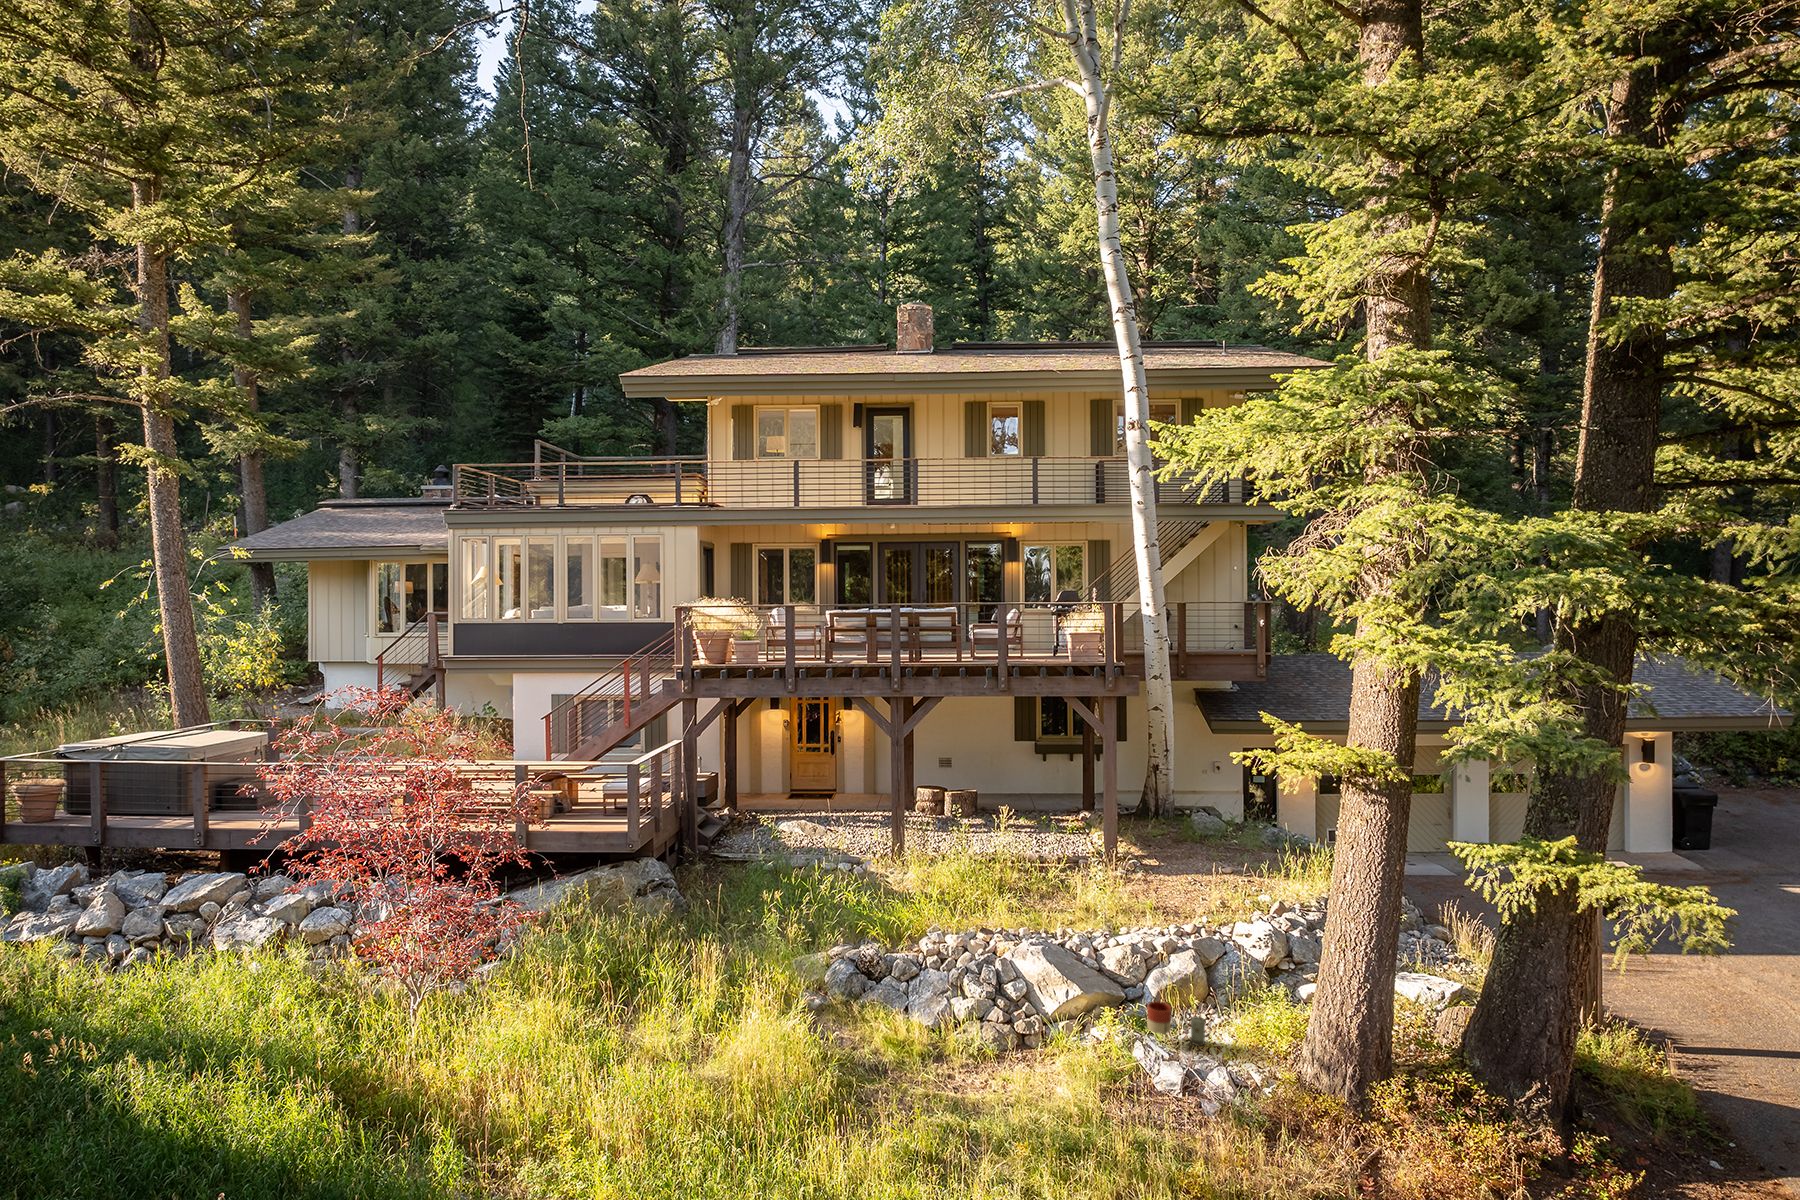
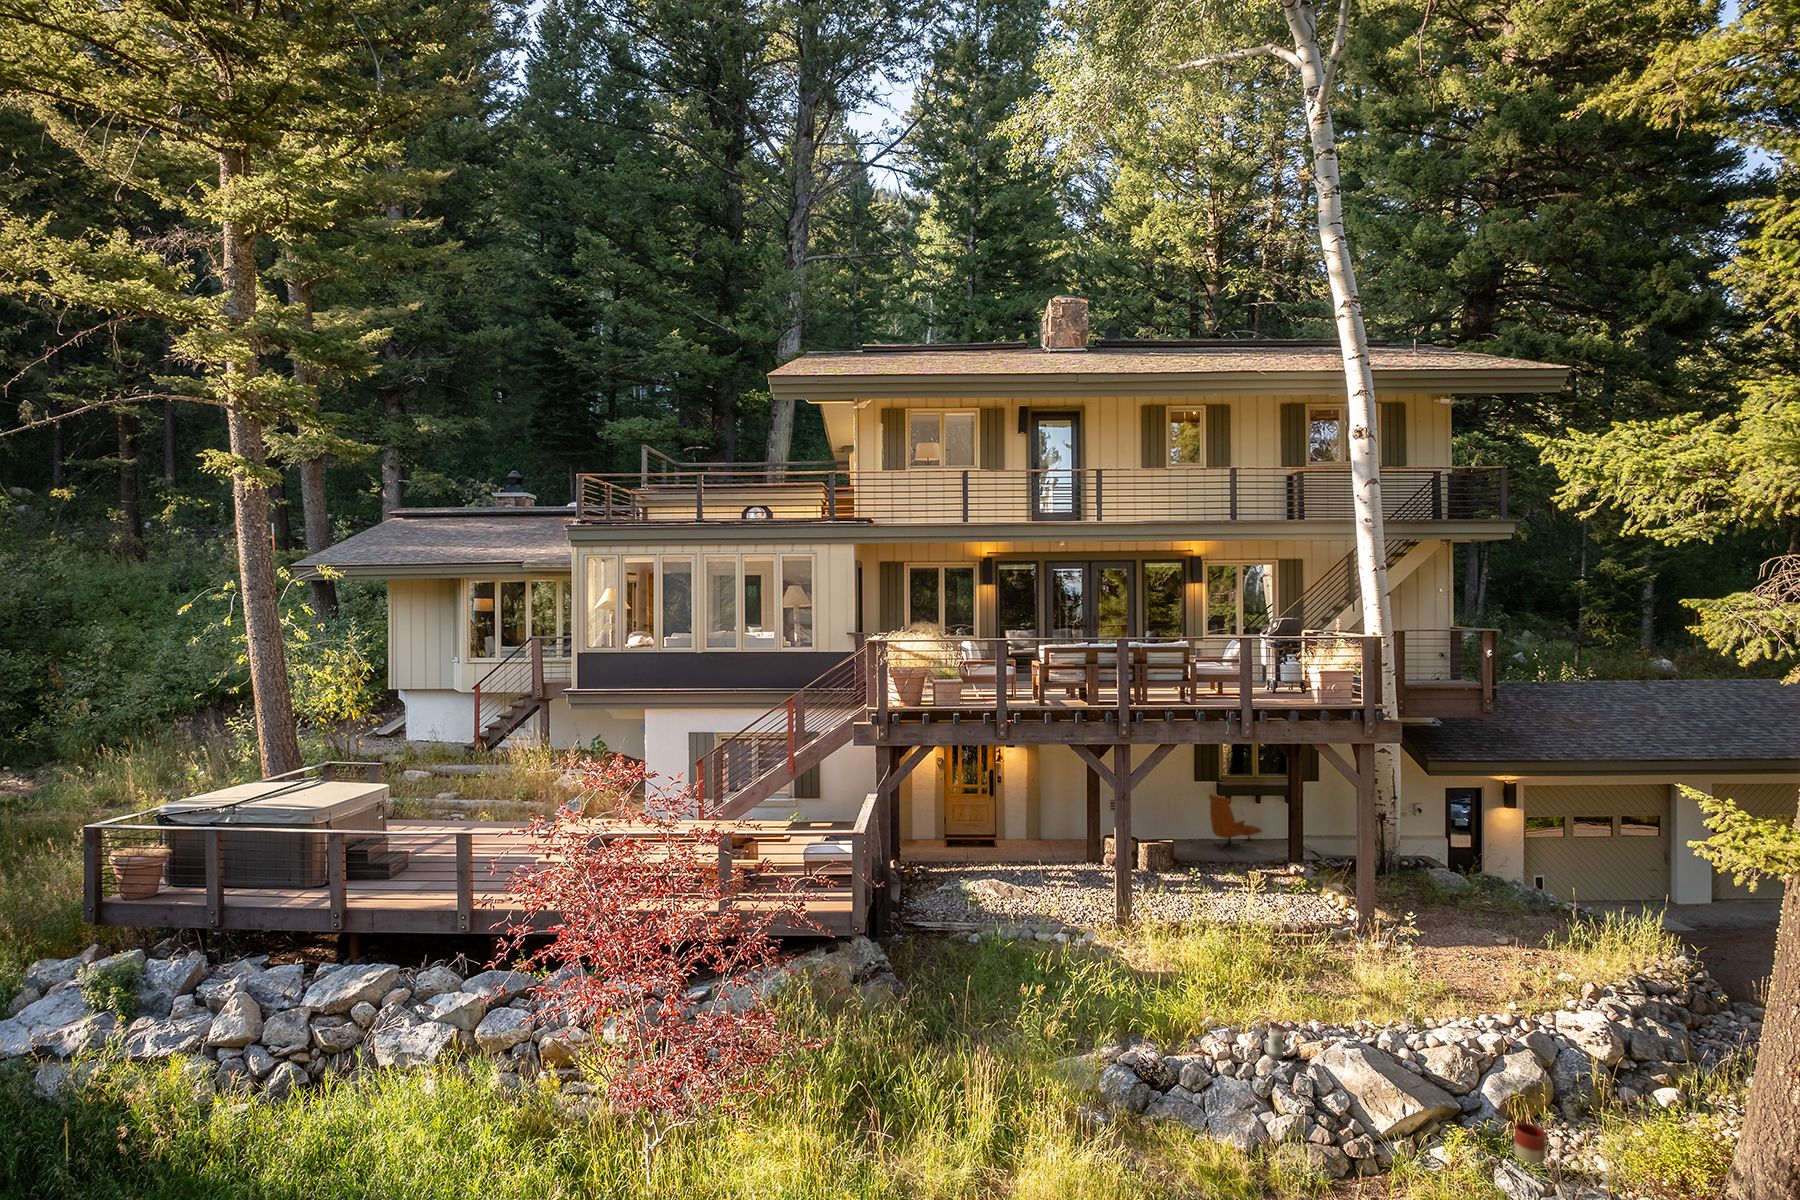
lounge chair: none [1021,750,1073,803] -> present [1209,794,1262,851]
watering can: present [1182,1007,1215,1046] -> present [1260,1020,1292,1060]

